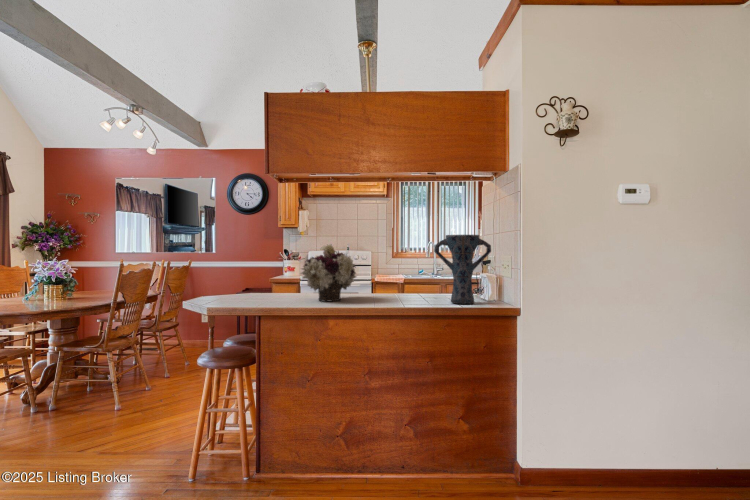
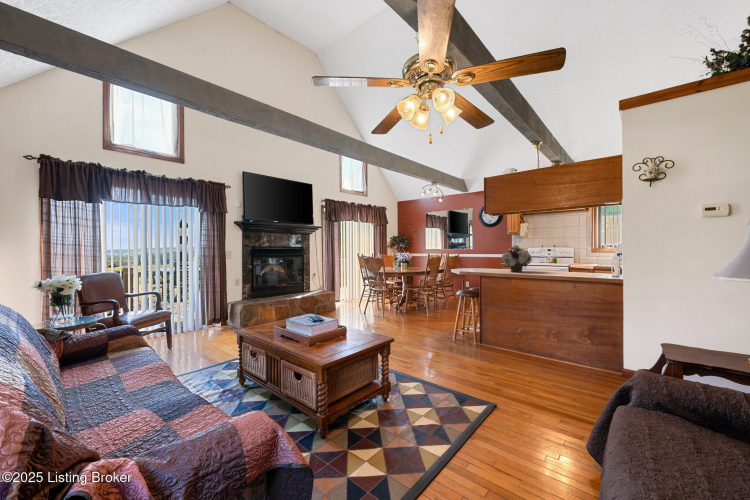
vase: present [434,235,491,304] -> none [573,239,609,276]

